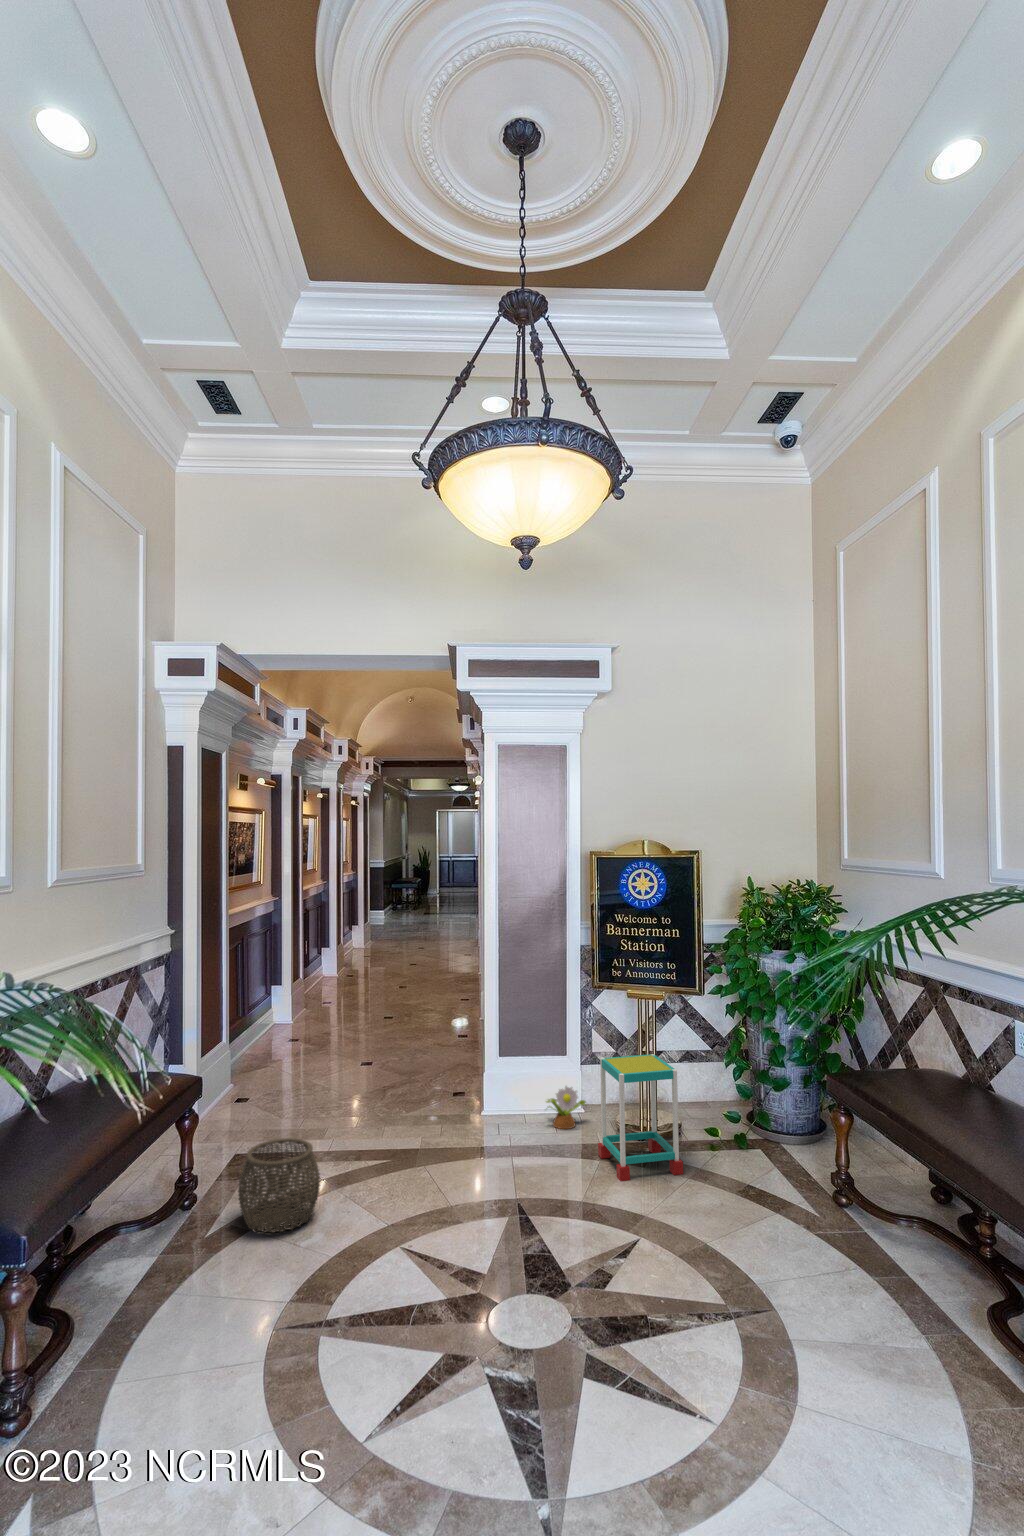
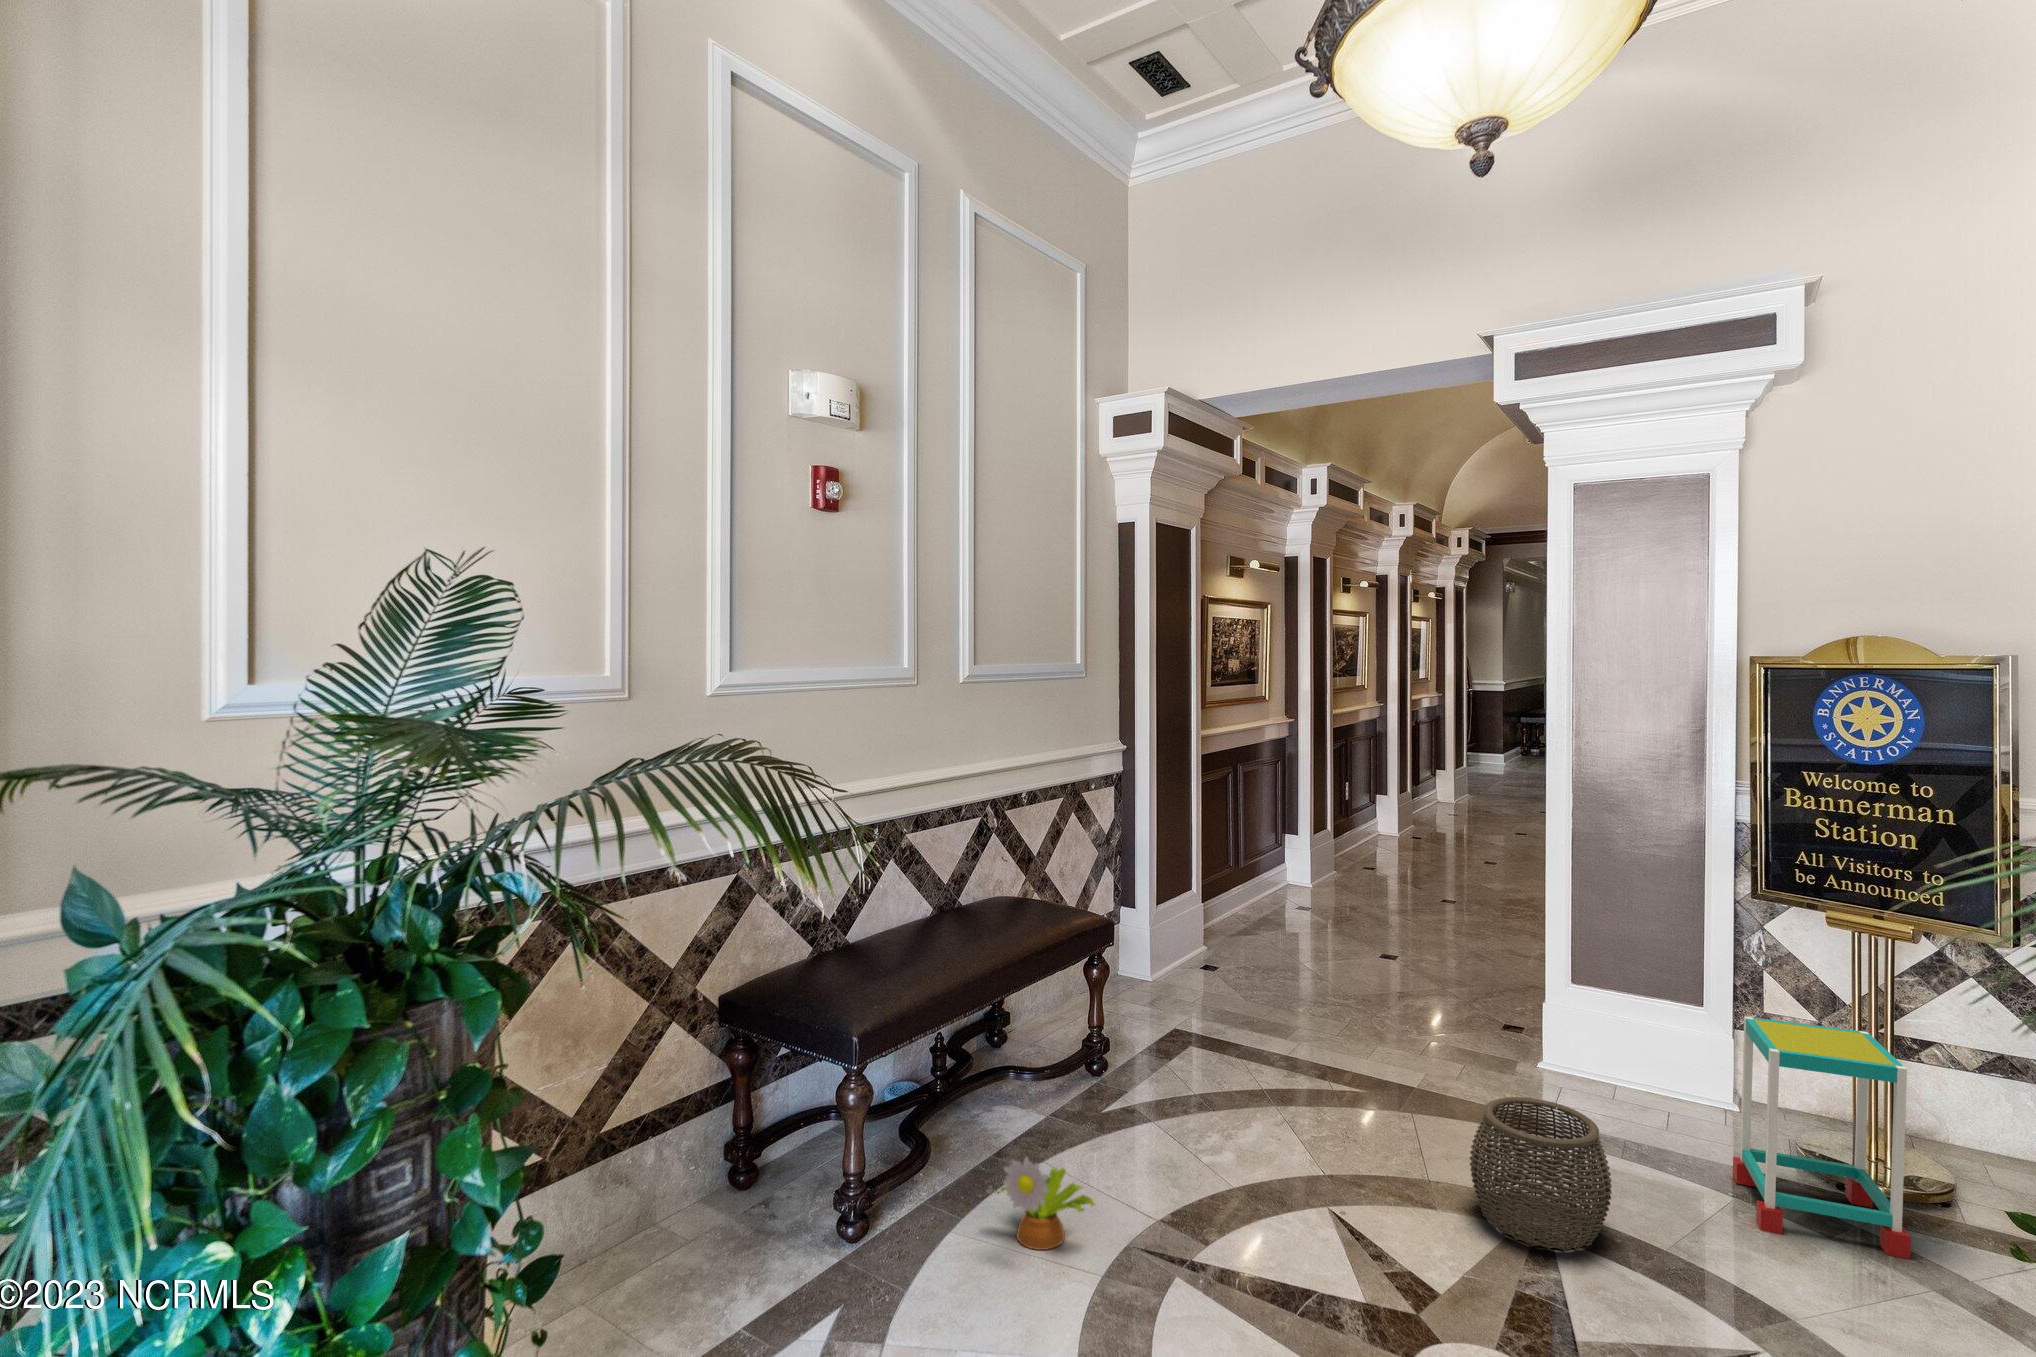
decorative plant: present [546,1086,586,1129] -> present [997,1157,1095,1250]
woven basket: present [238,1138,320,1233] -> present [1470,1097,1612,1251]

